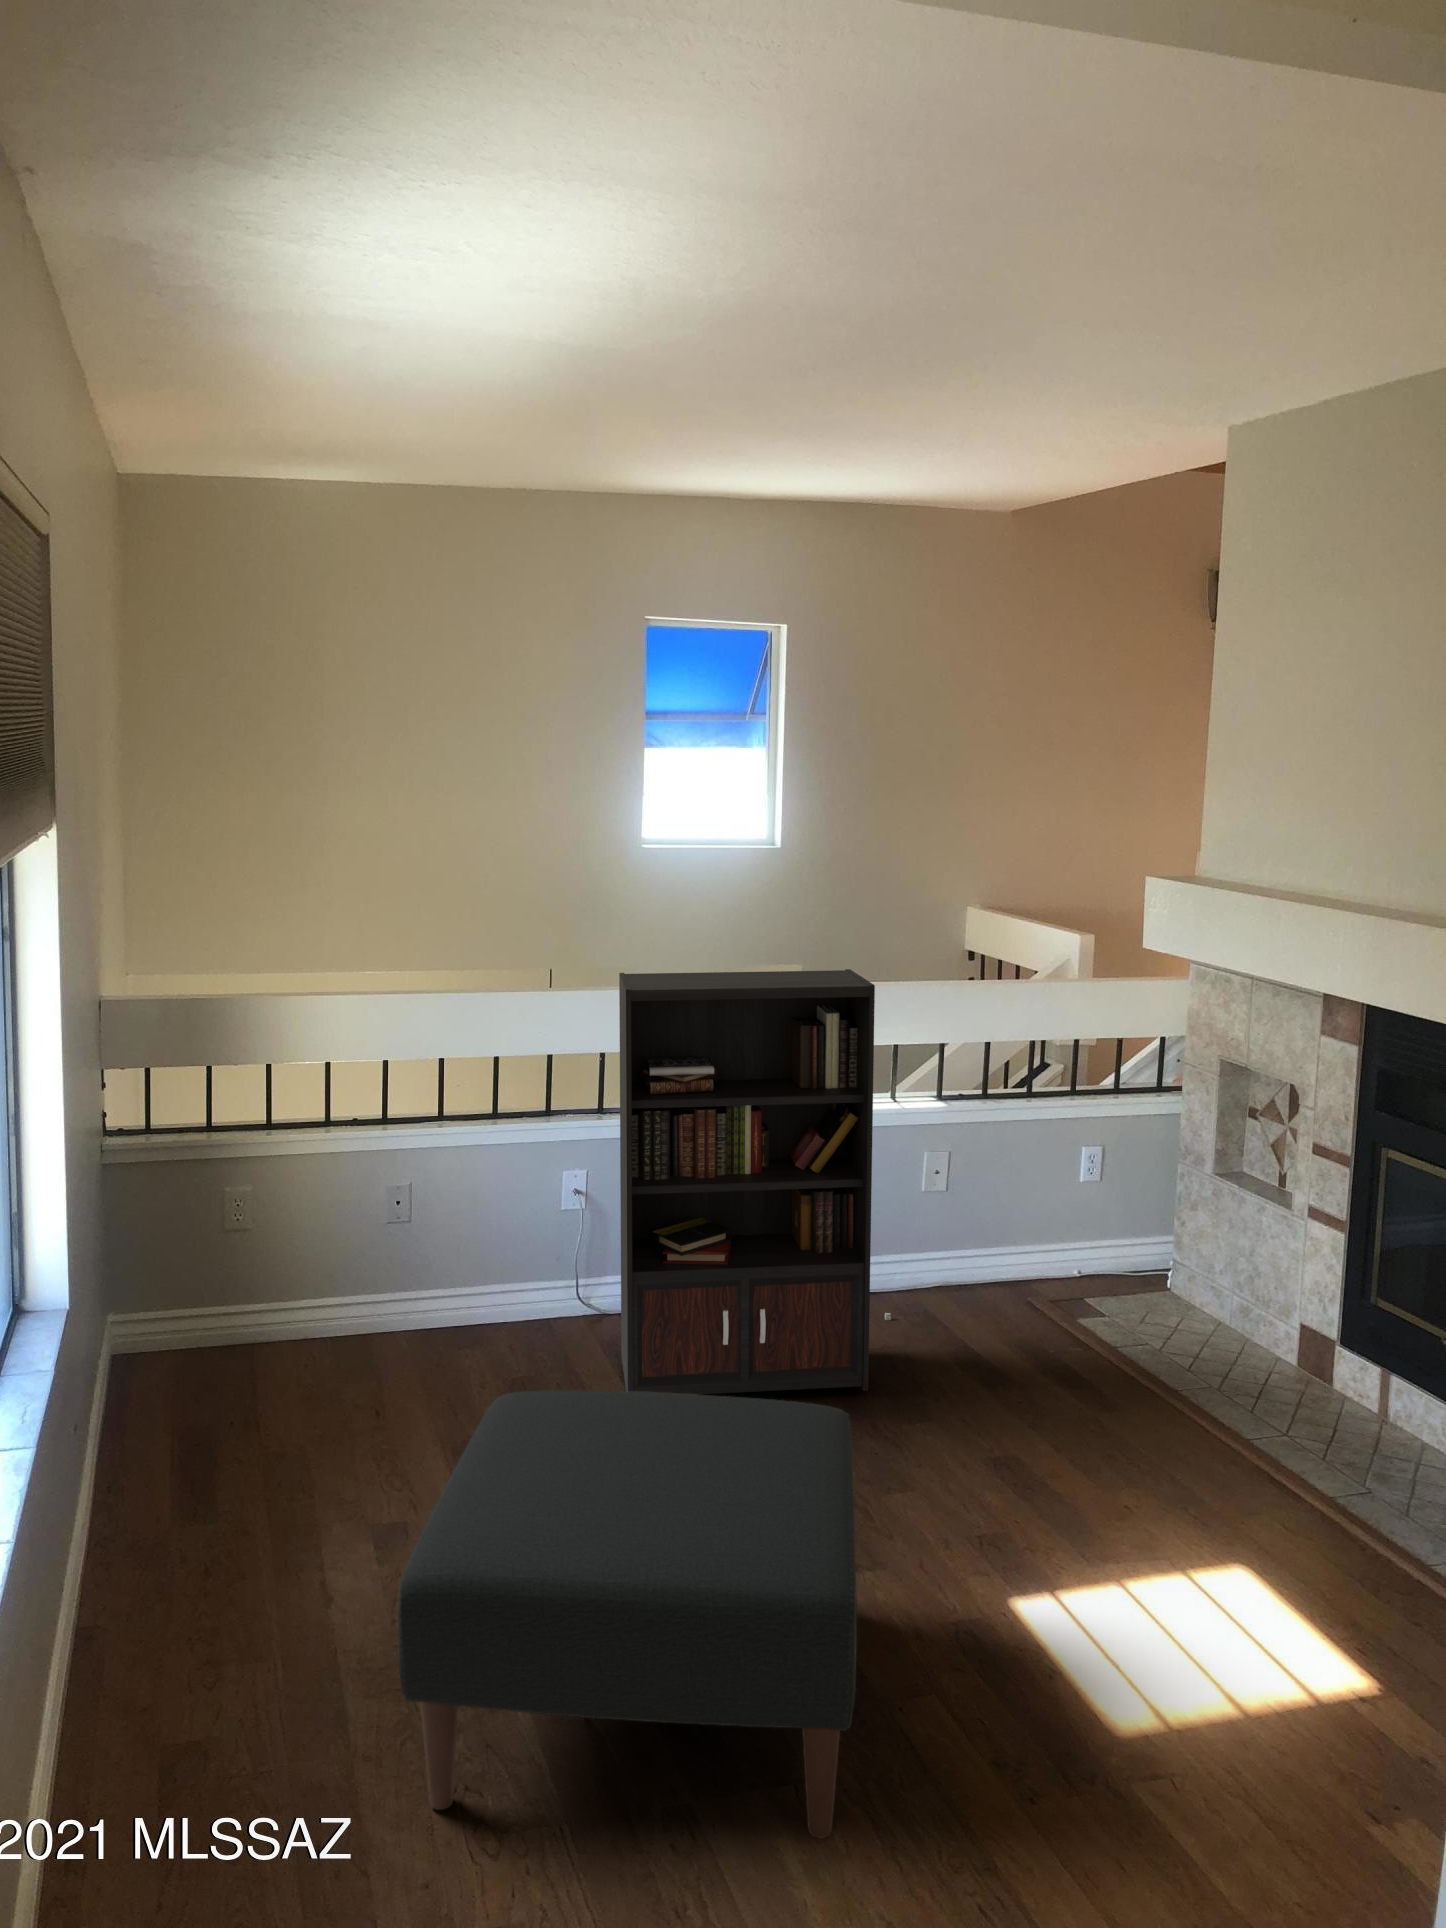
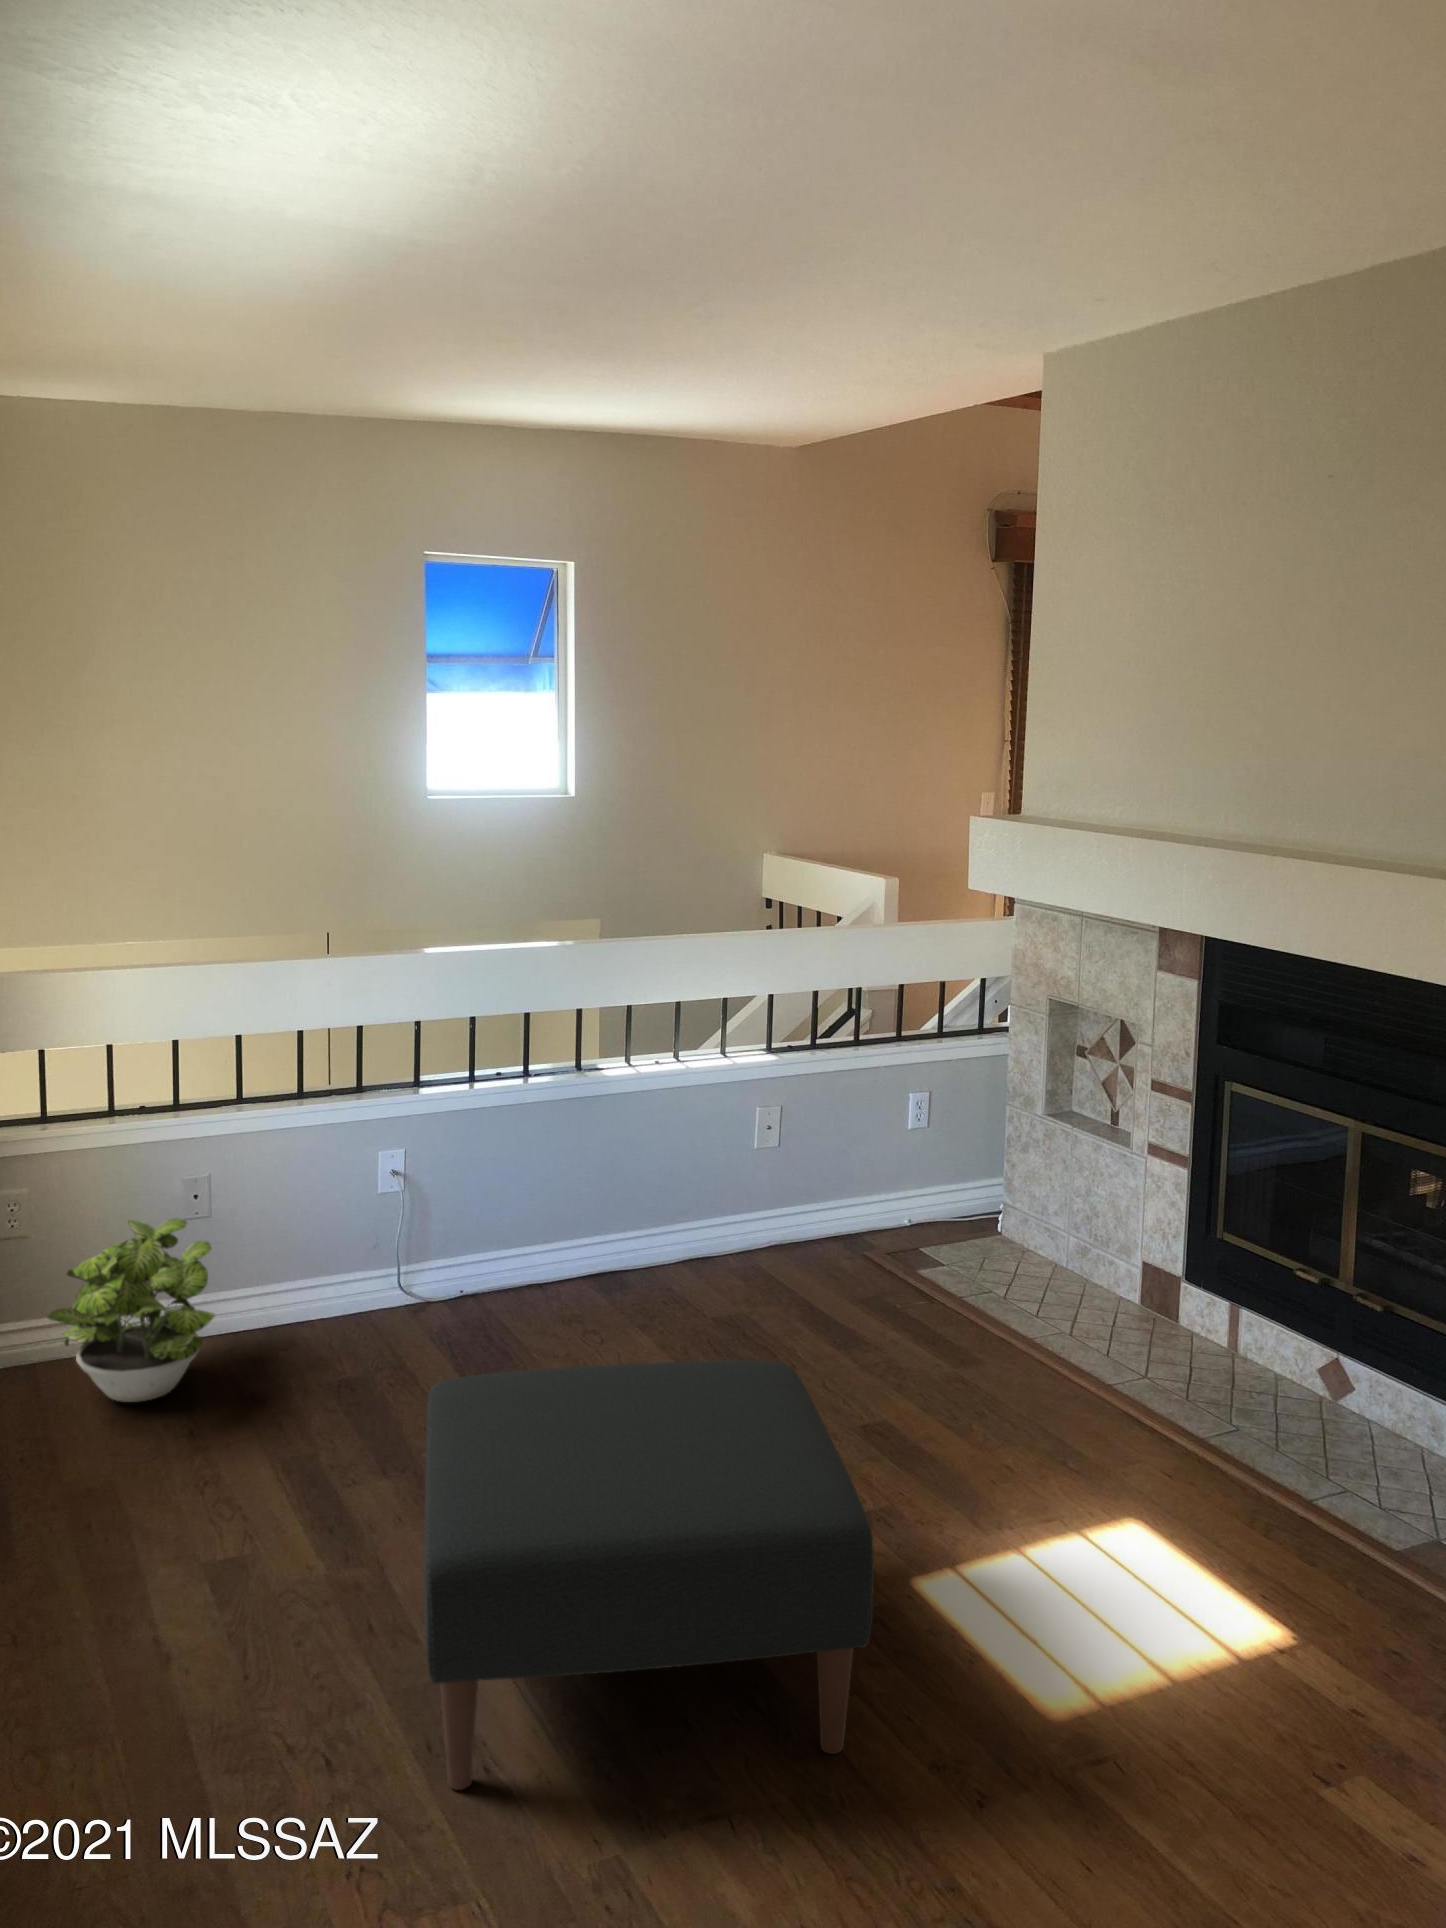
bookcase: present [619,969,891,1395] -> none [468,920,749,1391]
potted plant: none [244,1218,392,1380] -> present [48,1218,215,1402]

